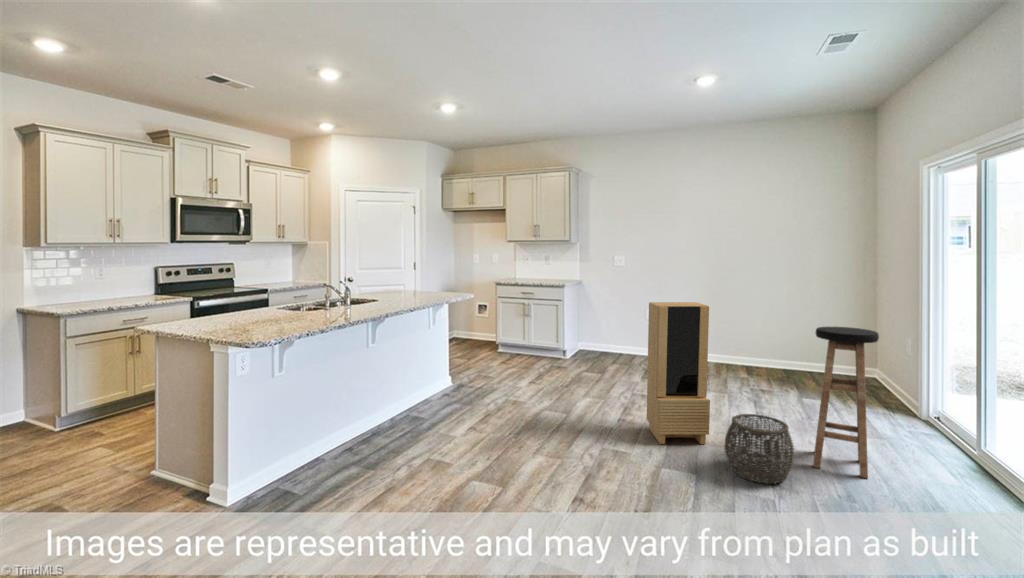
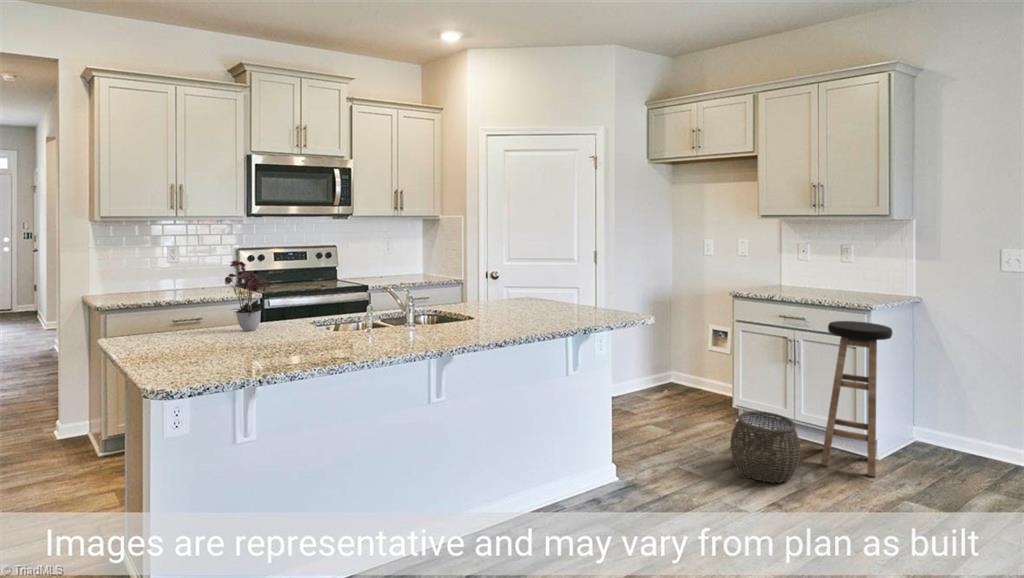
flower arrangement: none [231,260,282,332] -> present [225,260,270,331]
storage cabinet: present [647,302,710,444] -> none [652,293,719,441]

